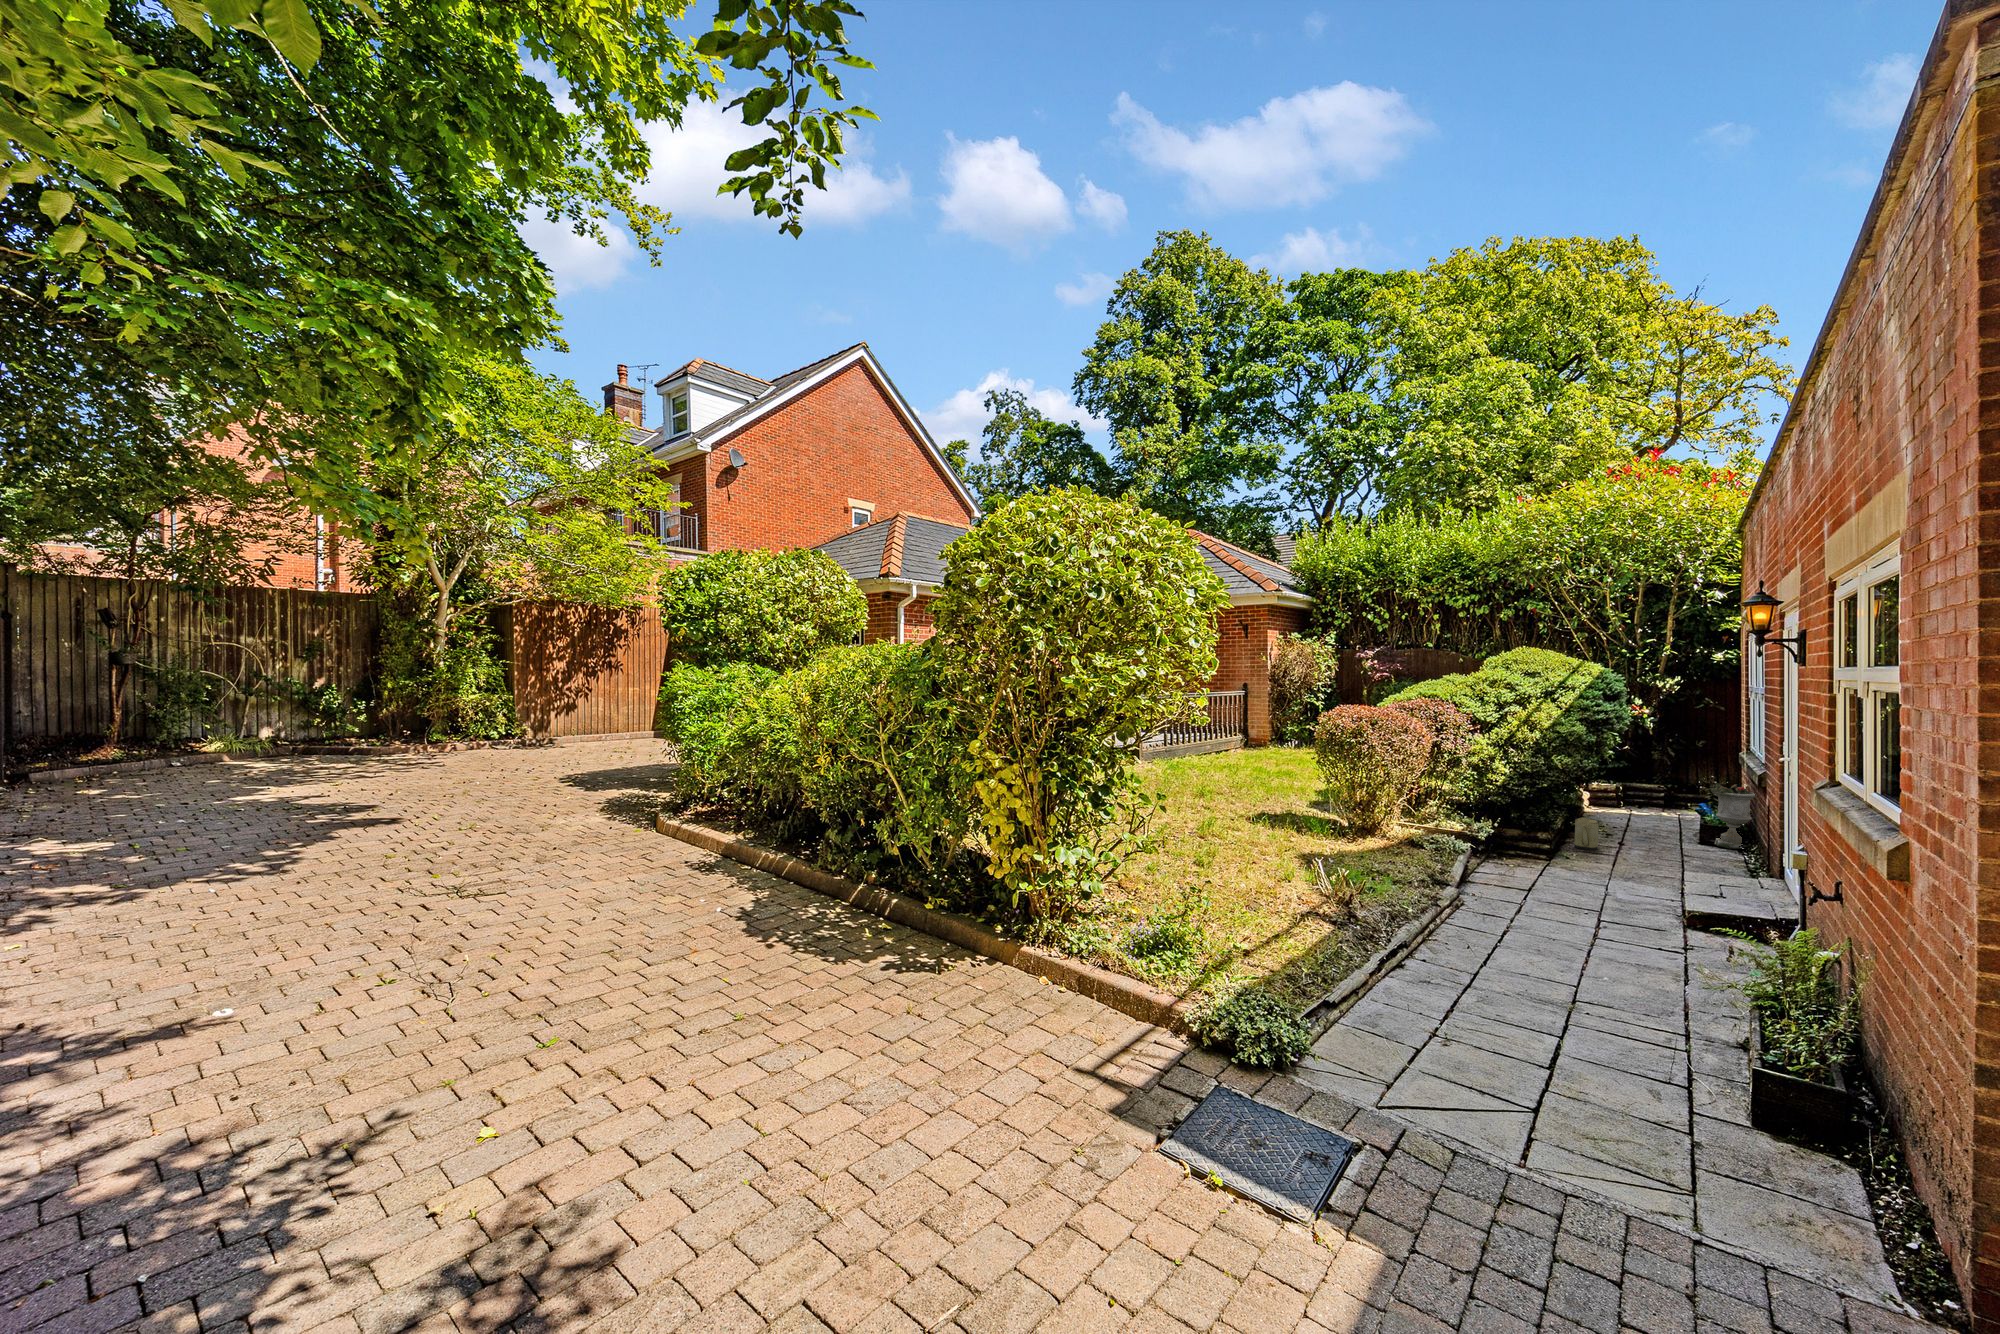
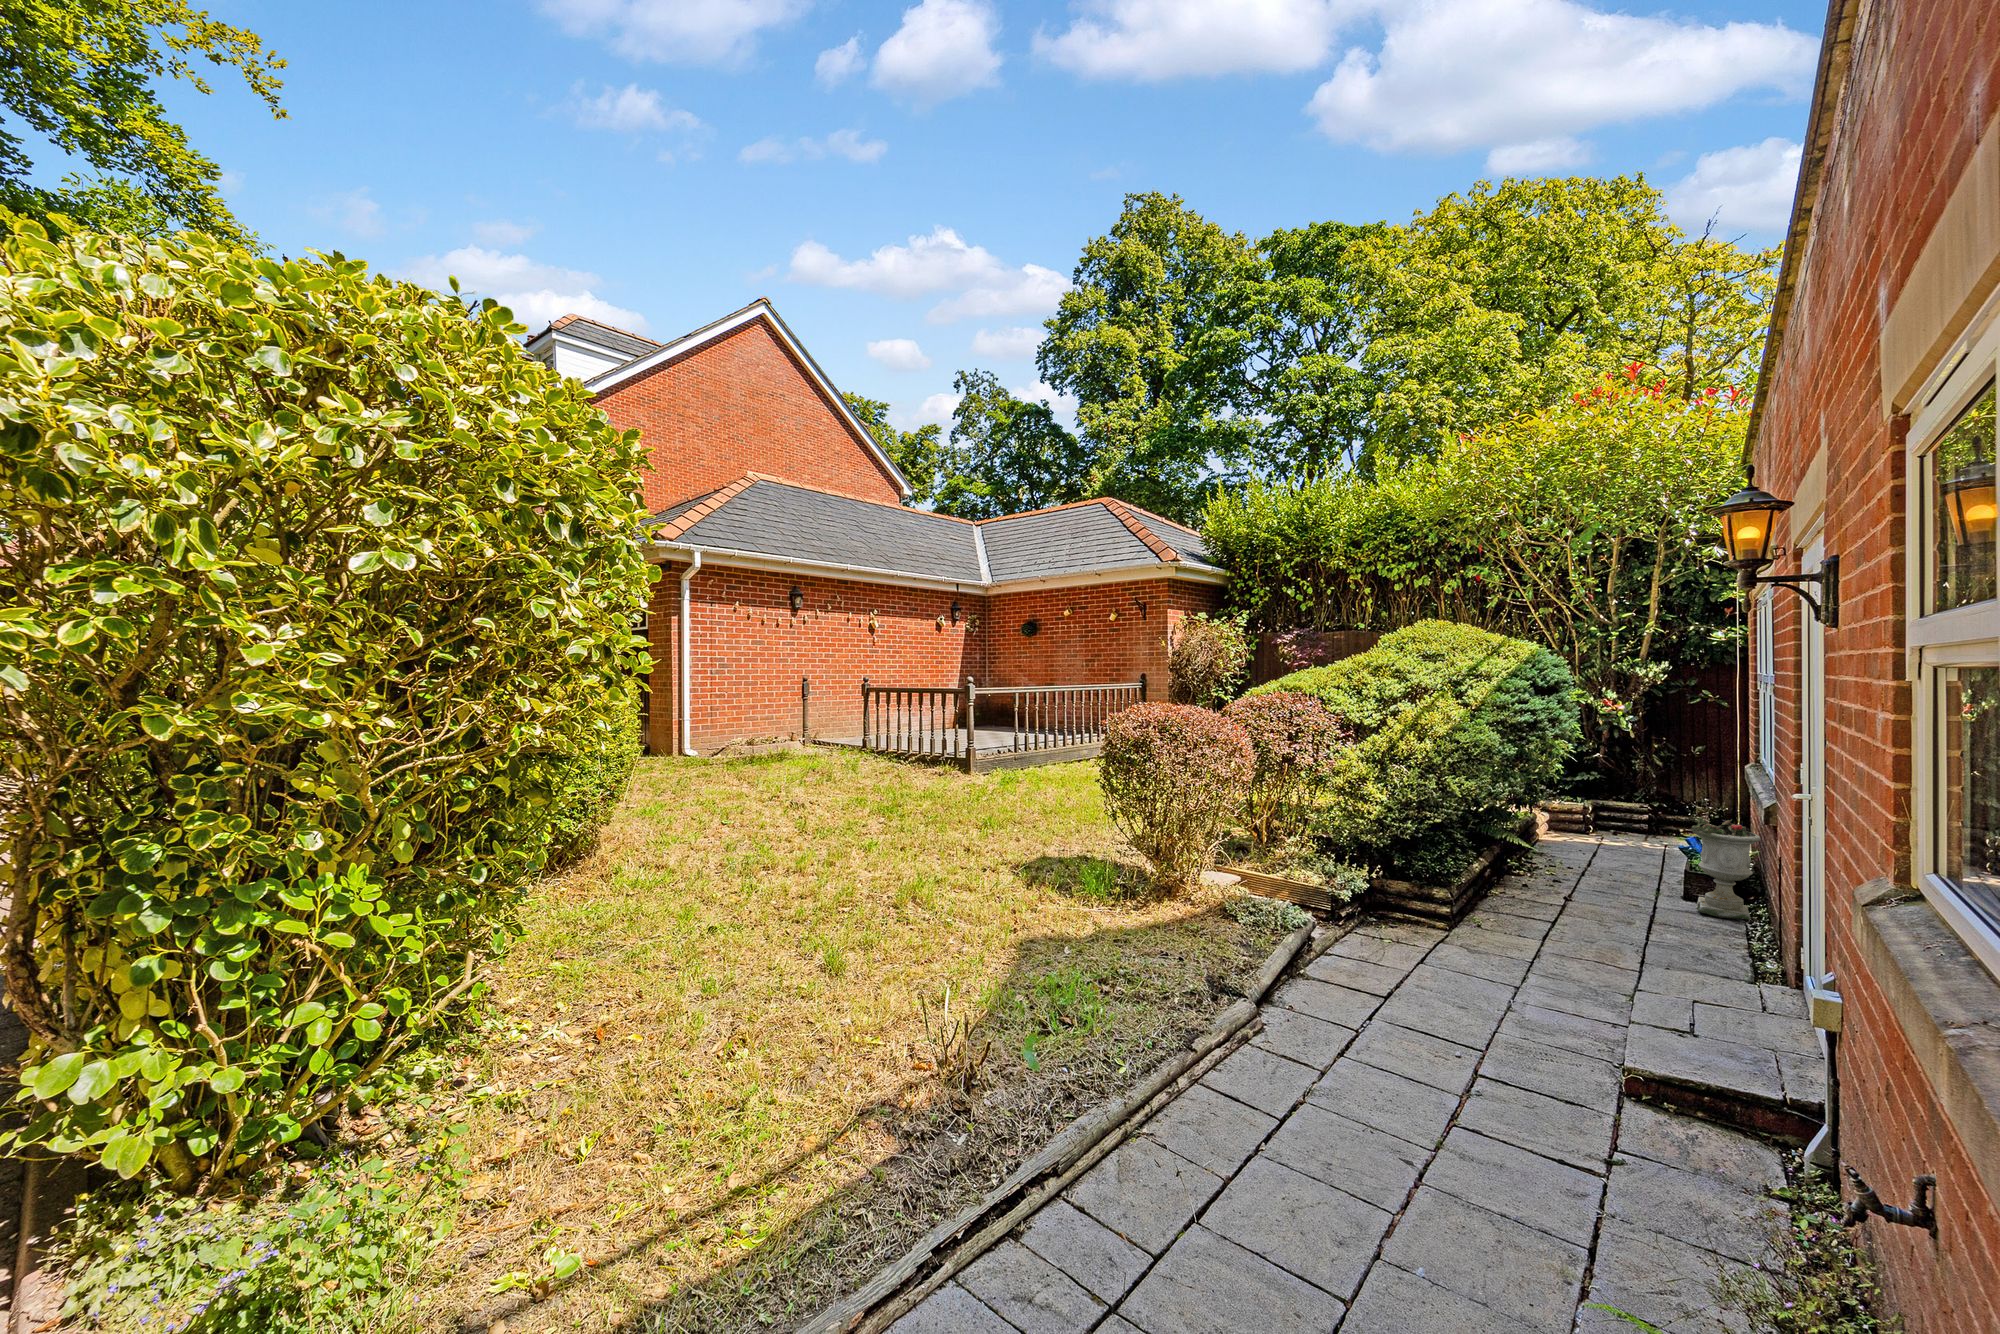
watering can: present [1574,818,1599,850] -> none [1480,855,1515,916]

